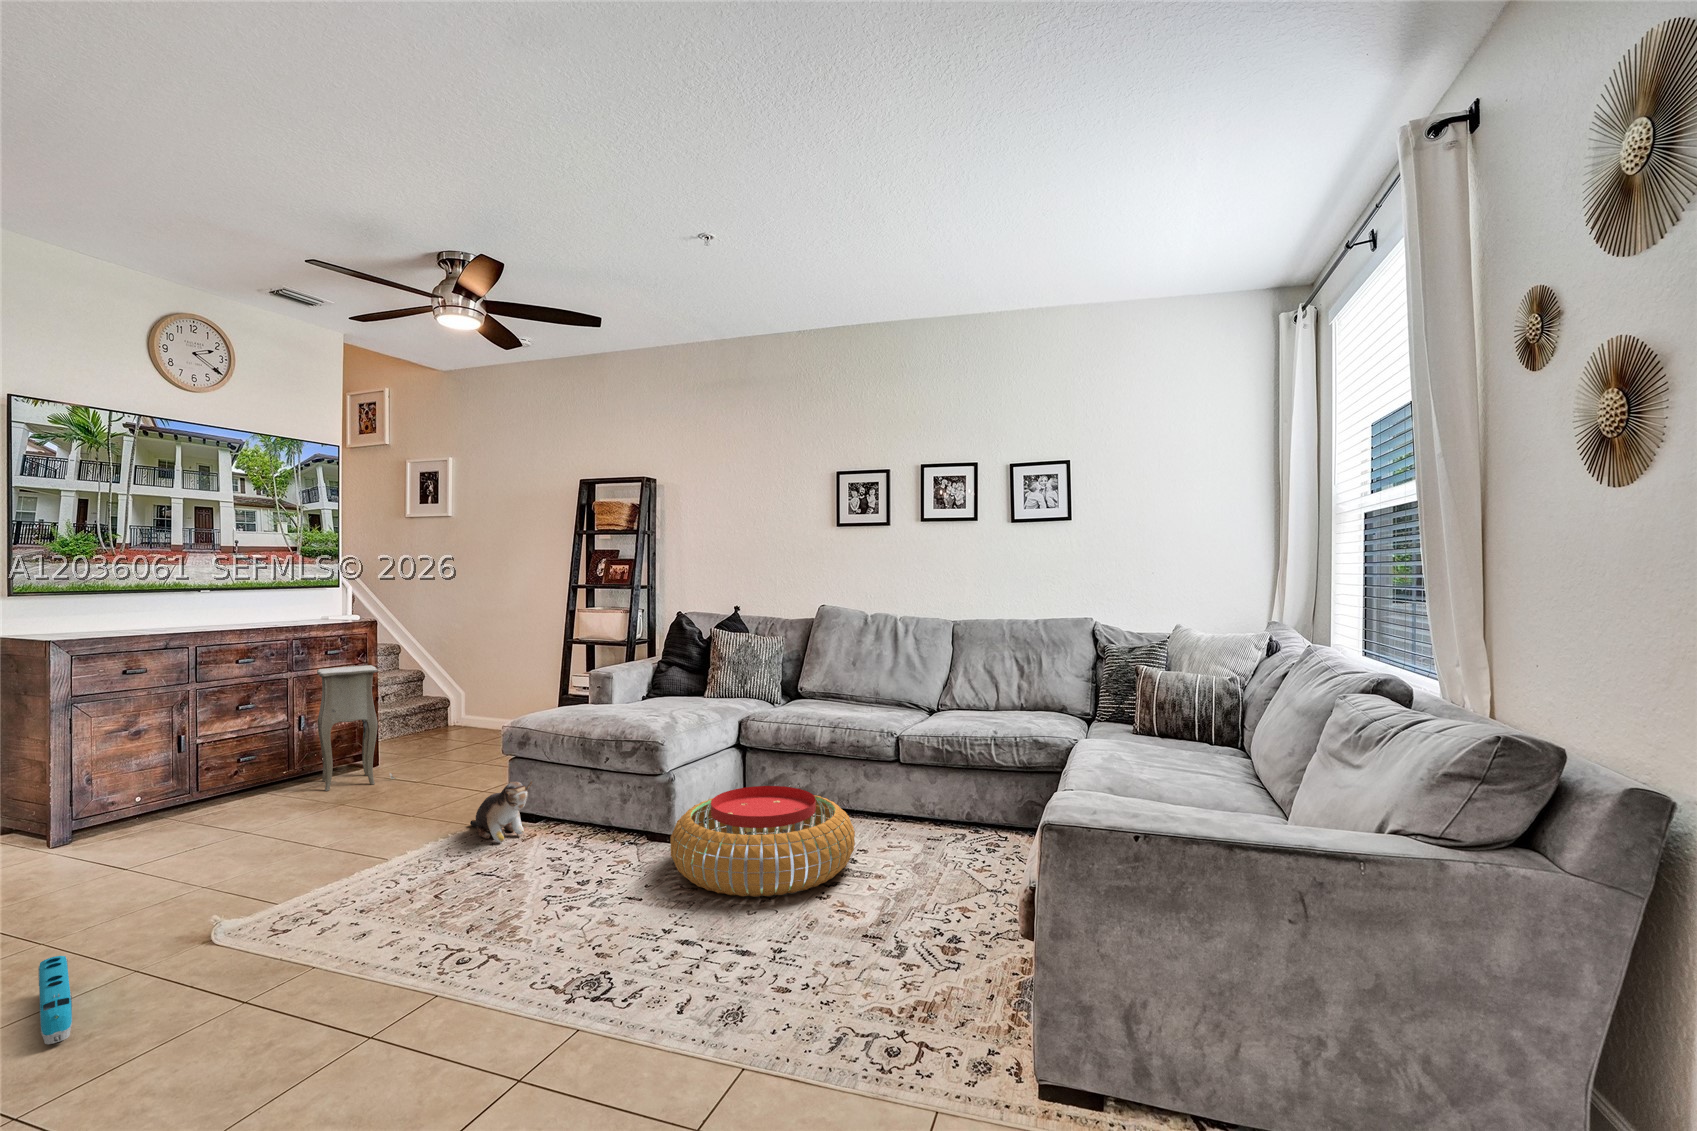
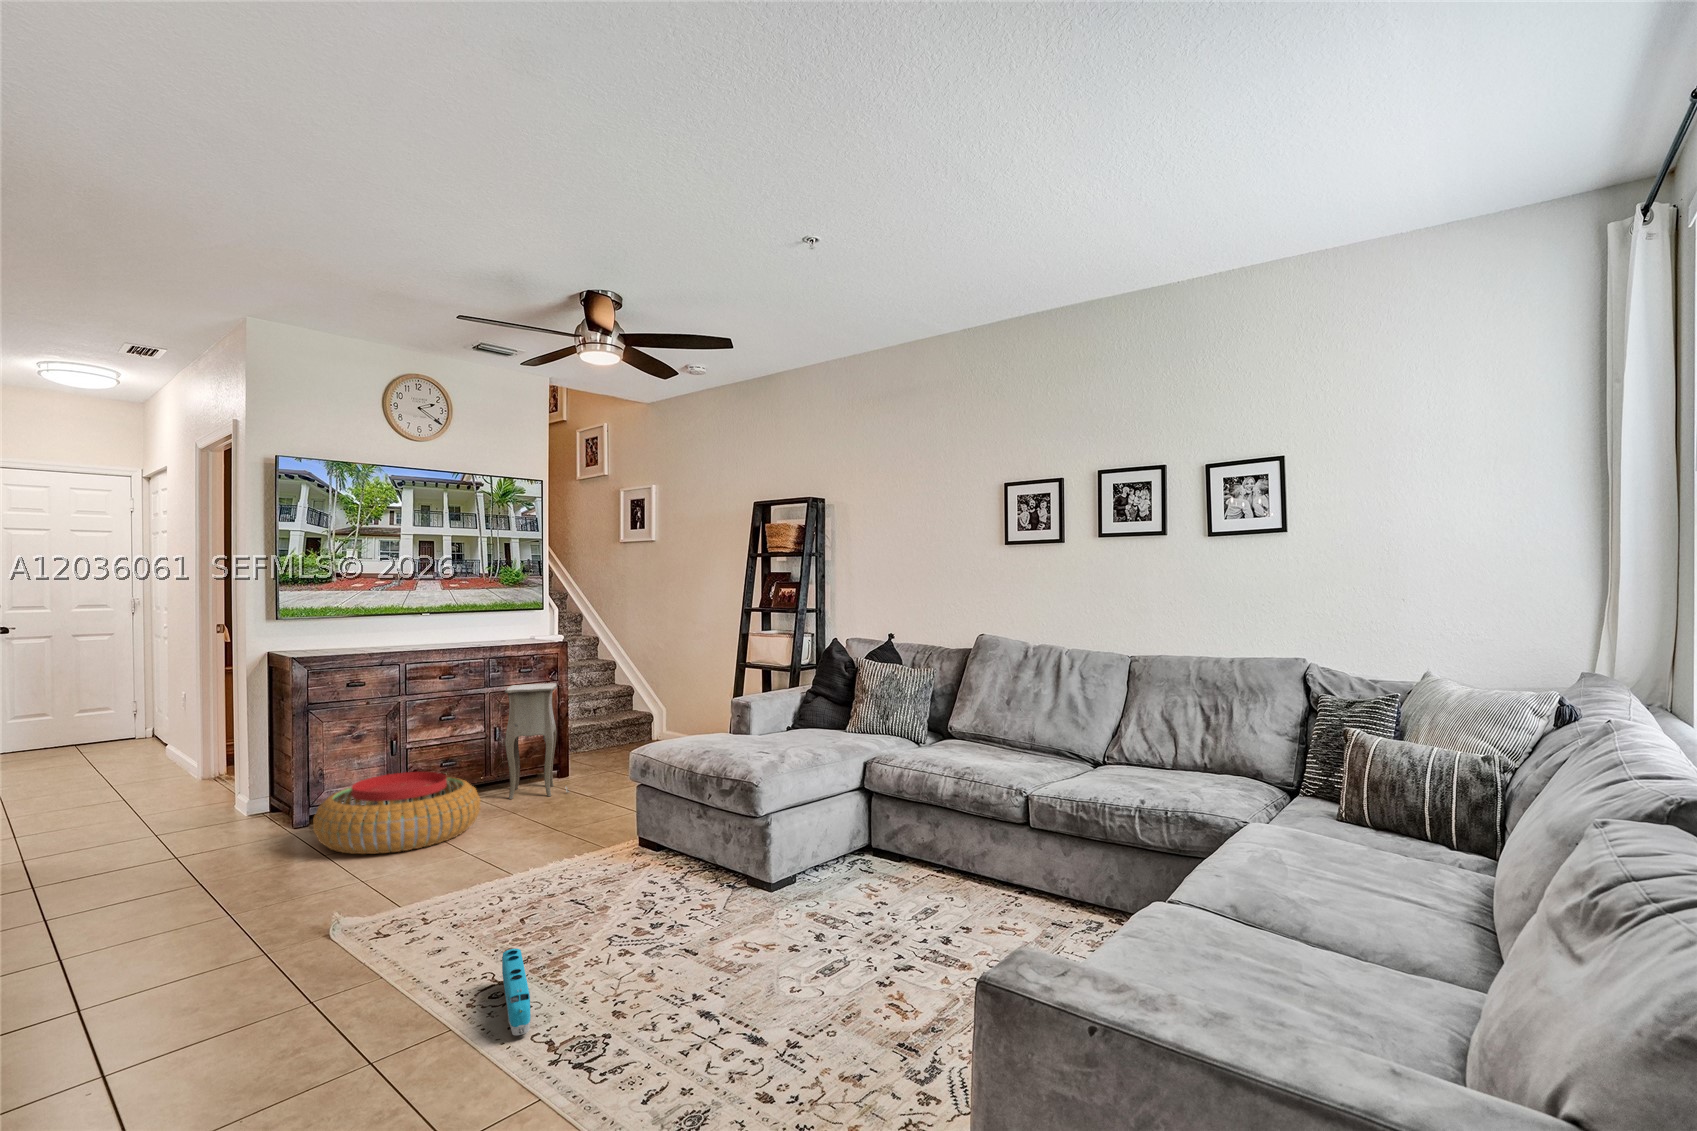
plush toy: present [470,781,532,843] -> none [596,810,639,870]
pouf: present [670,786,855,897] -> present [313,772,480,854]
toy train: present [39,956,72,1044] -> present [502,949,531,1035]

